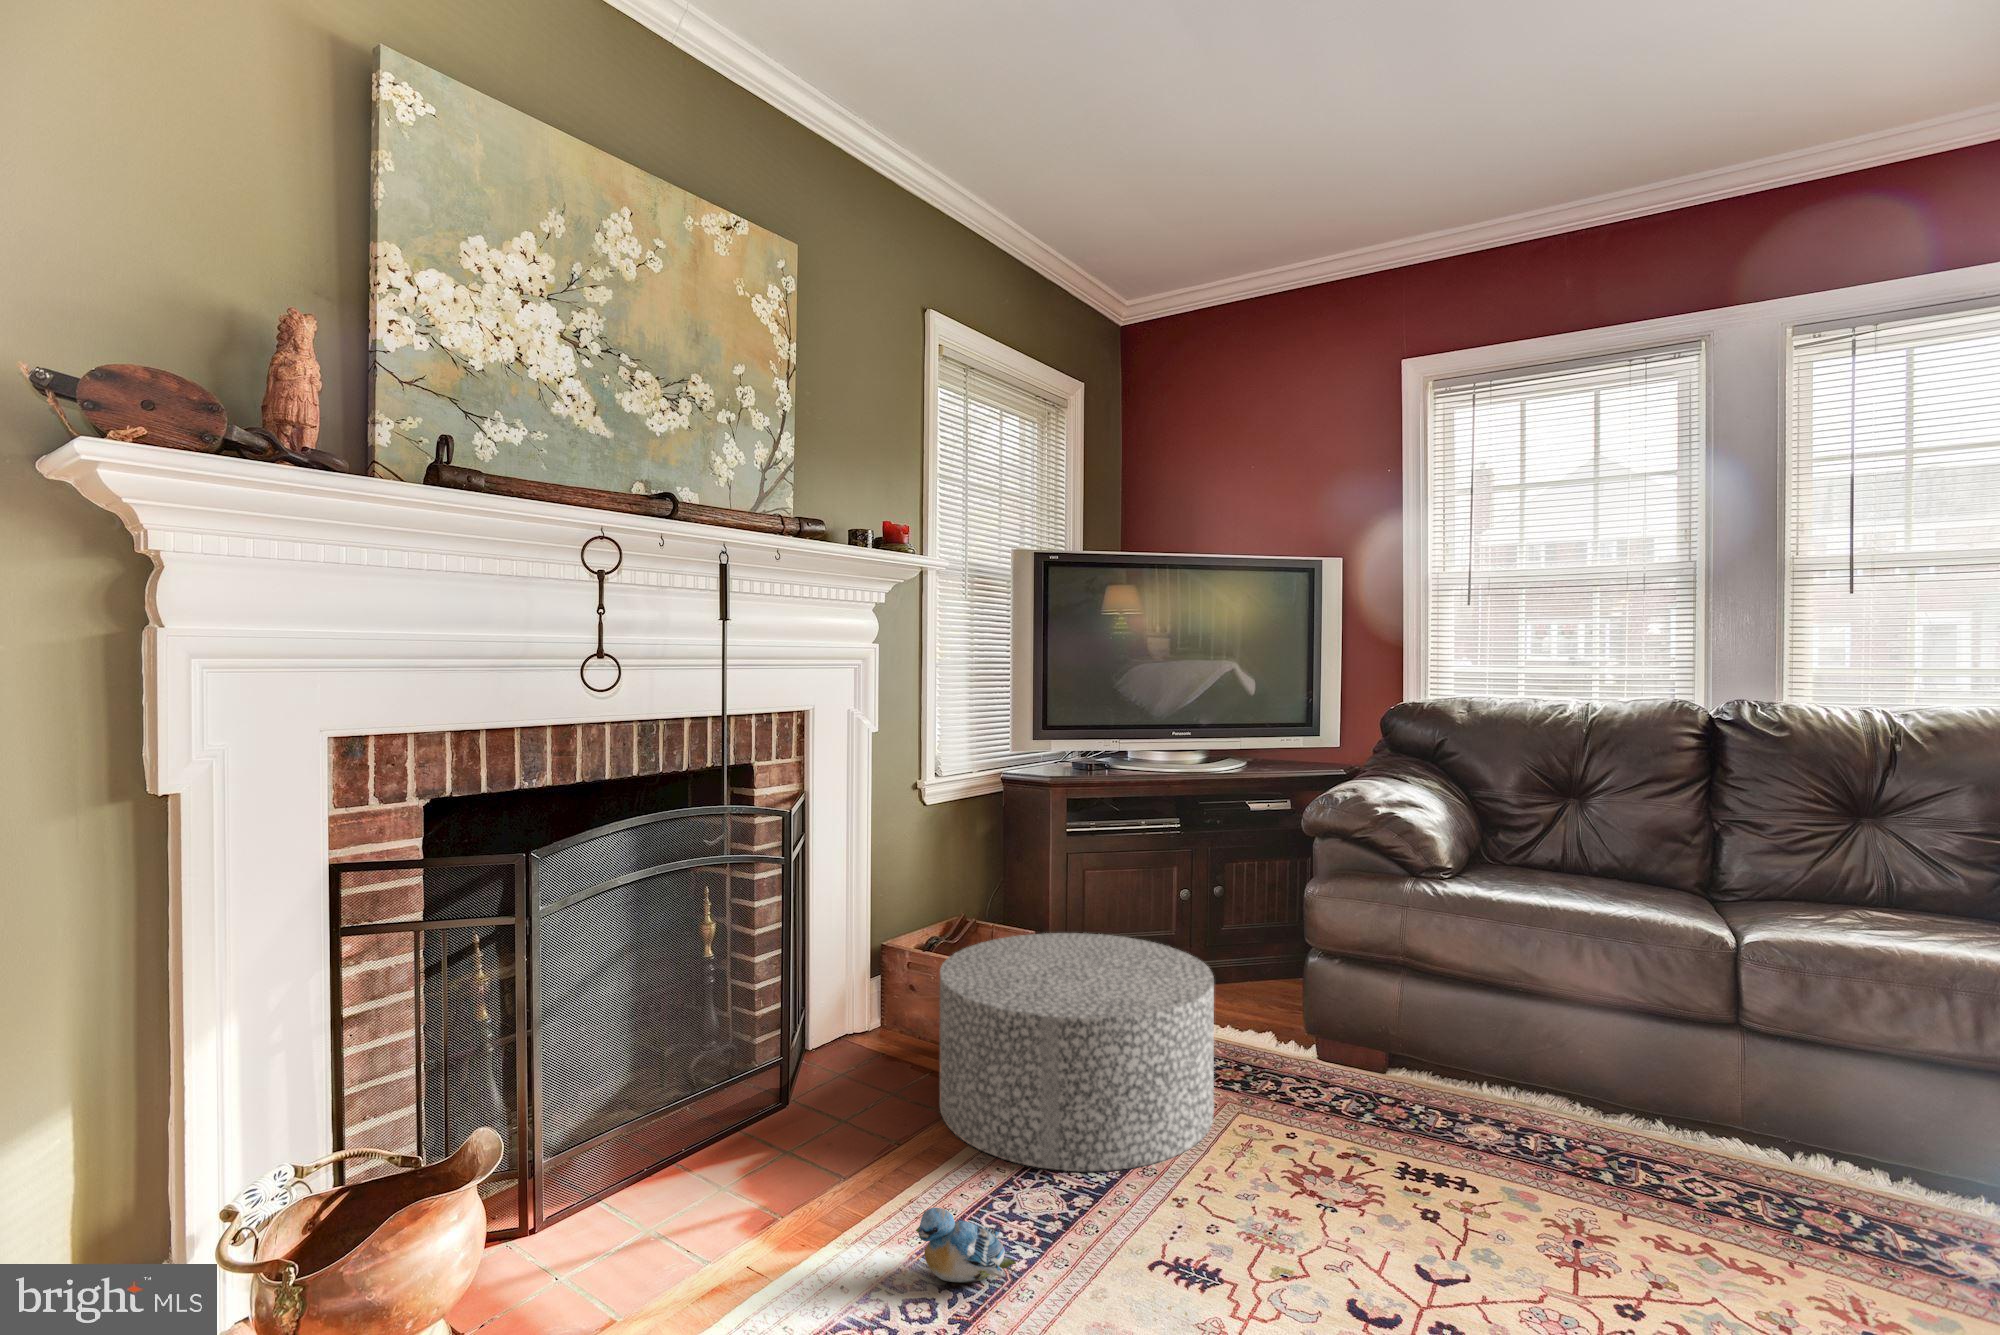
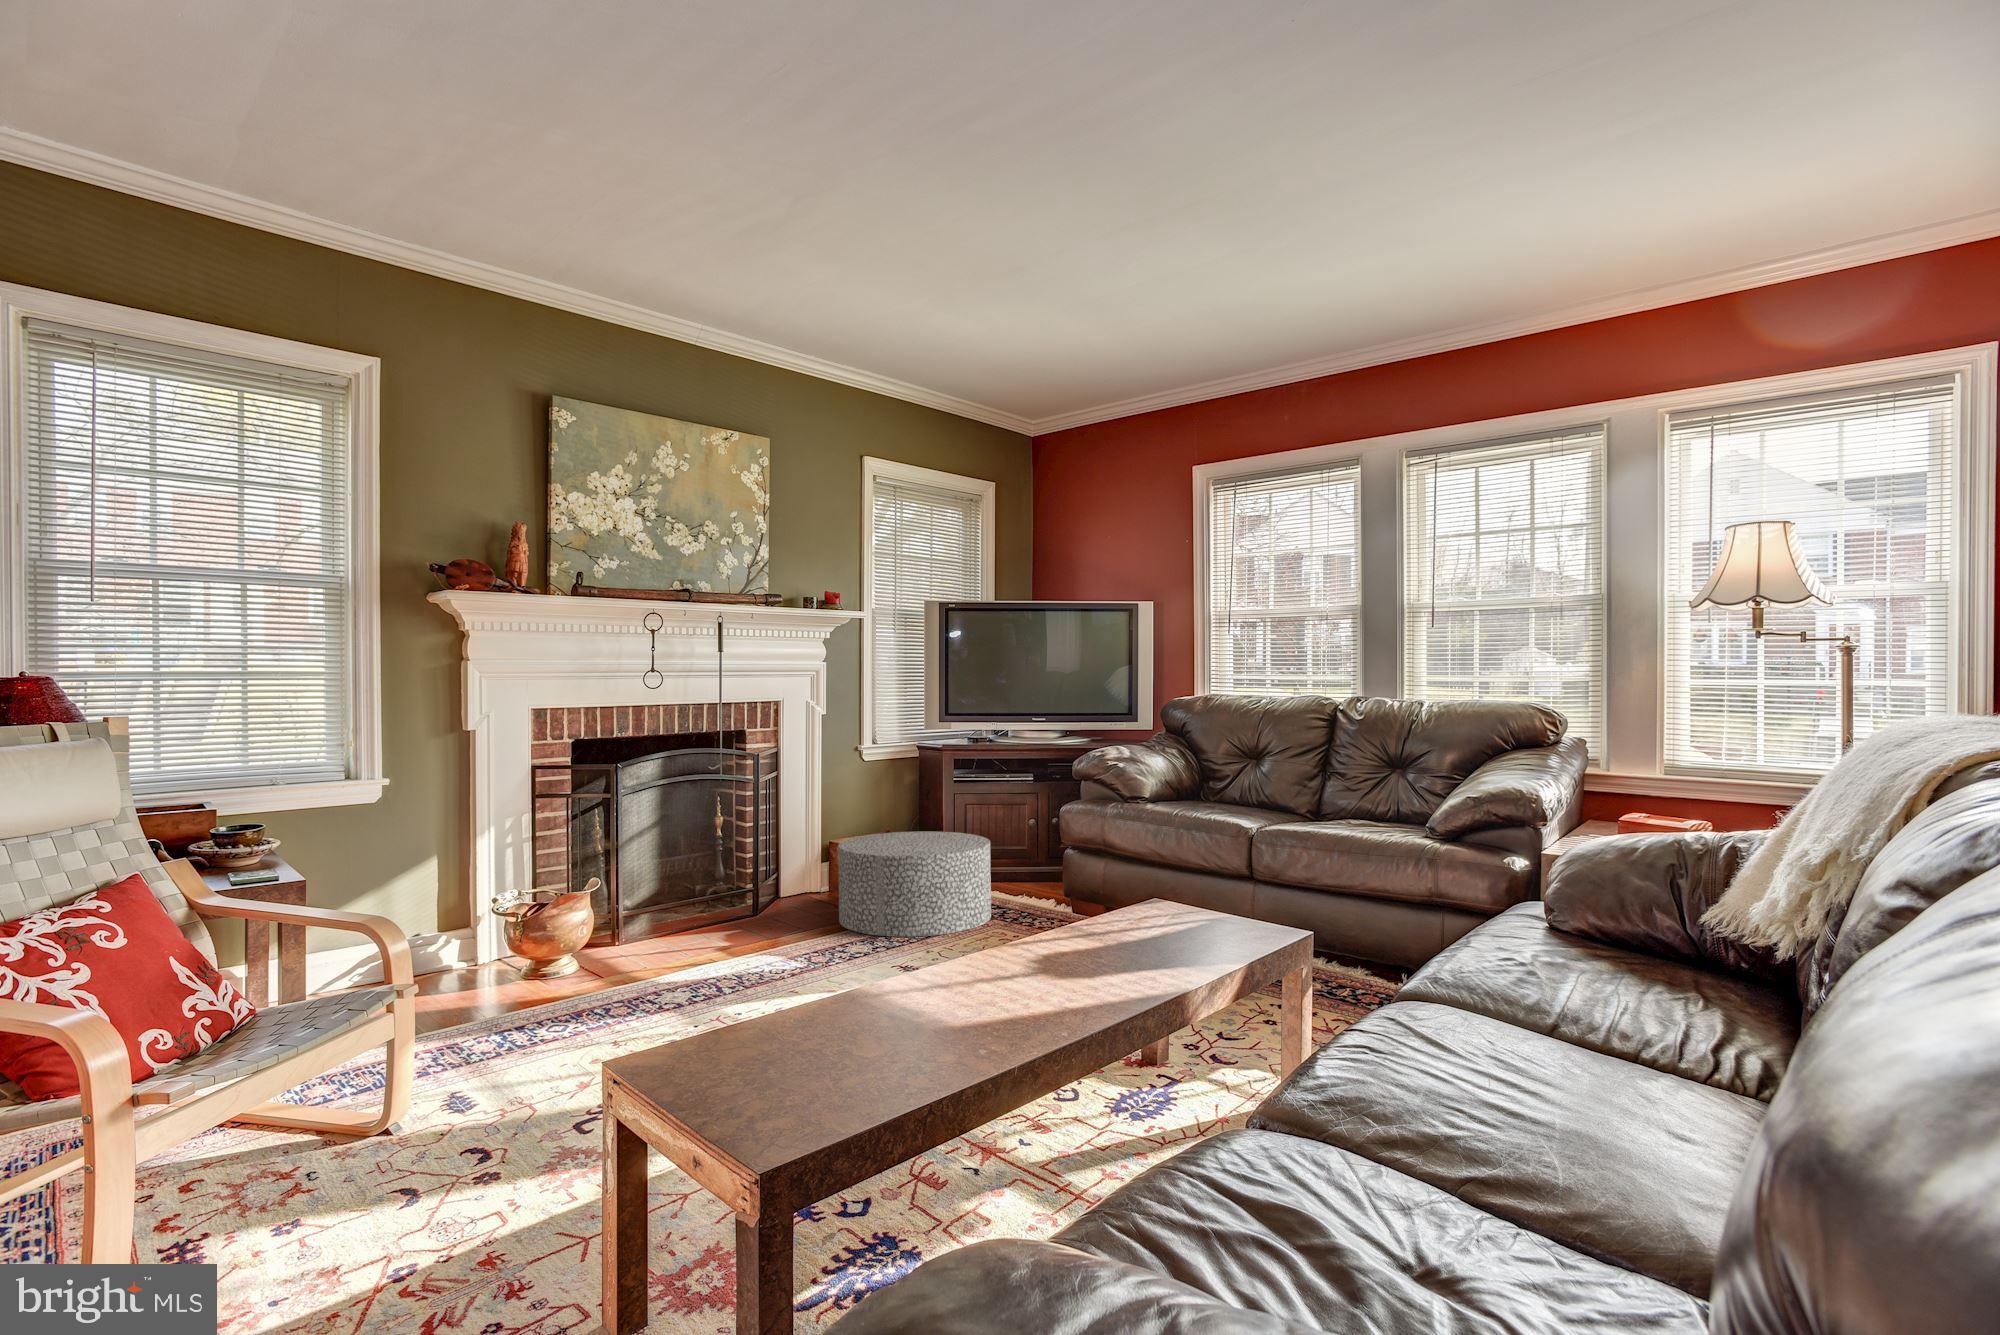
plush toy: present [916,1208,1016,1282] -> none [789,927,836,961]

